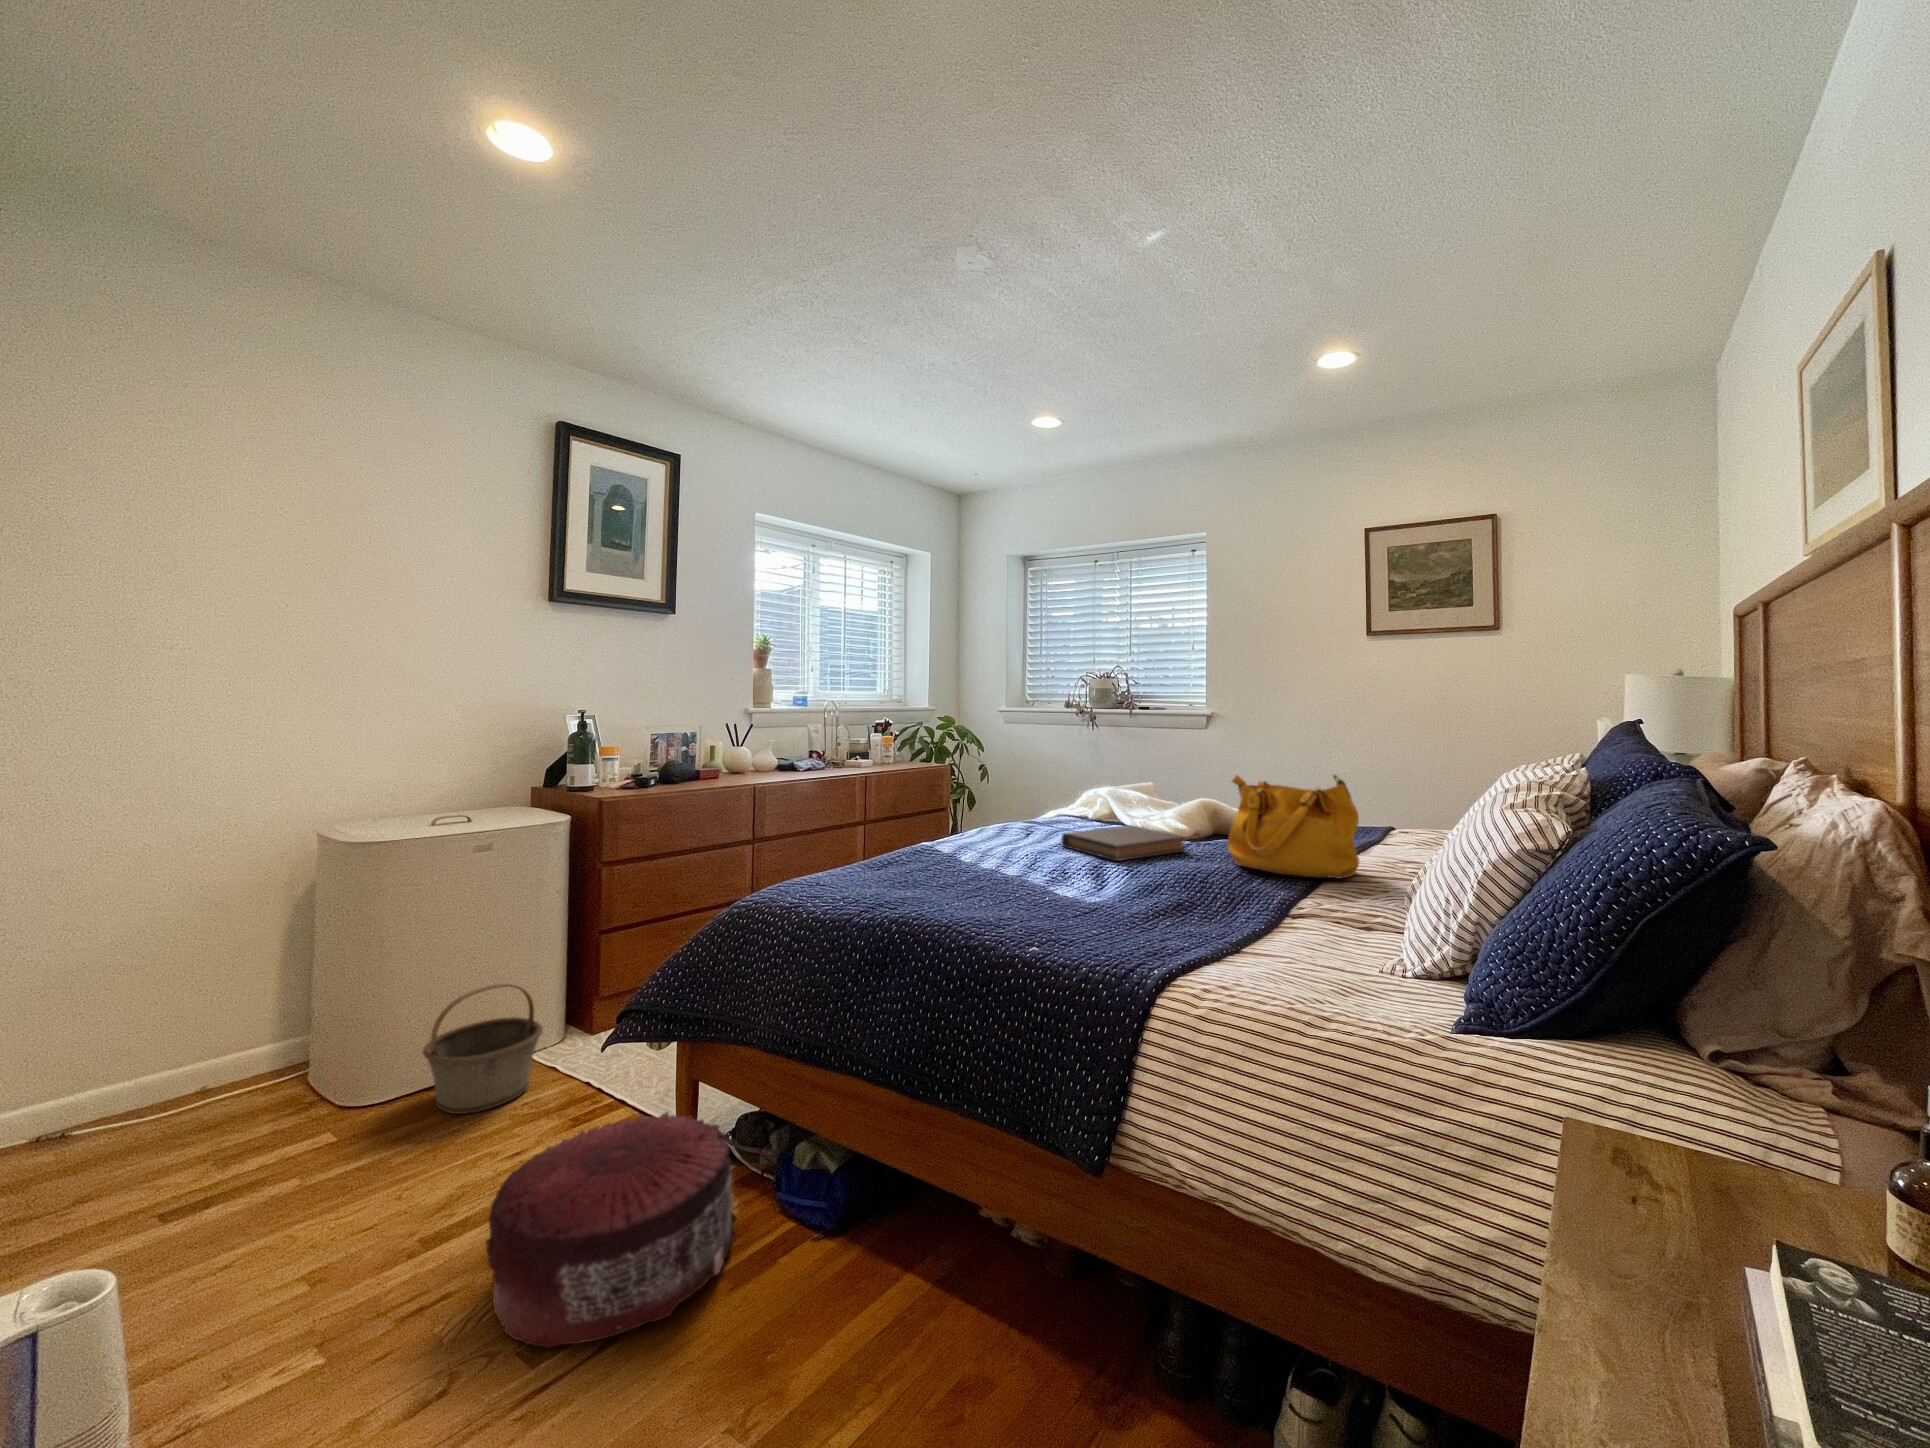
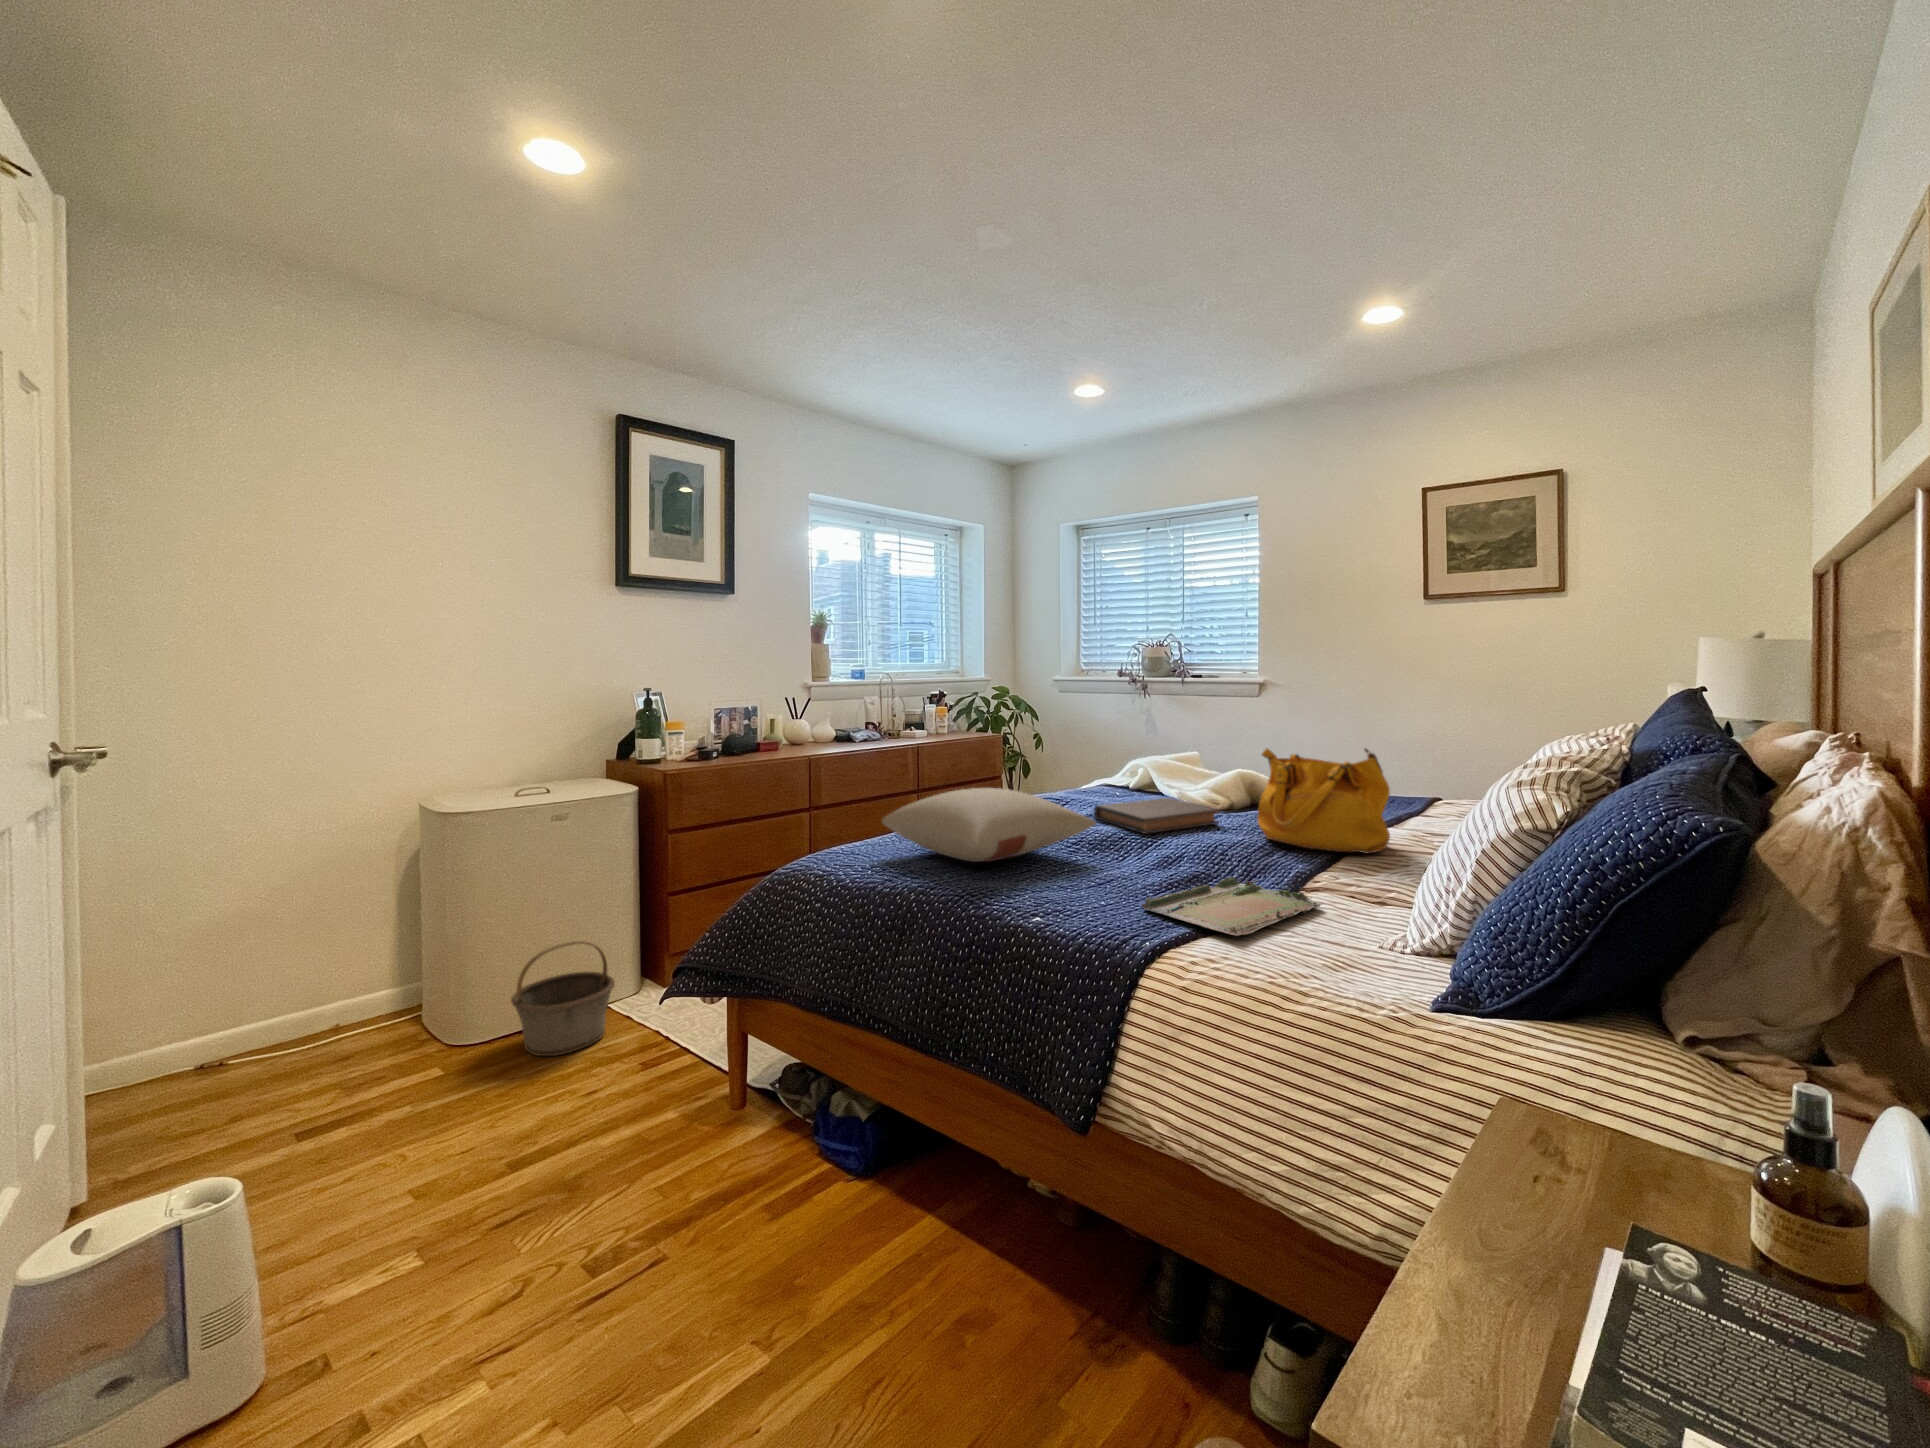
pillow: none [853,815,1076,890] -> present [882,788,1096,862]
tray: none [1137,902,1314,962] -> present [1142,876,1322,936]
pouf: present [486,1112,737,1348] -> none [553,1059,778,1262]

